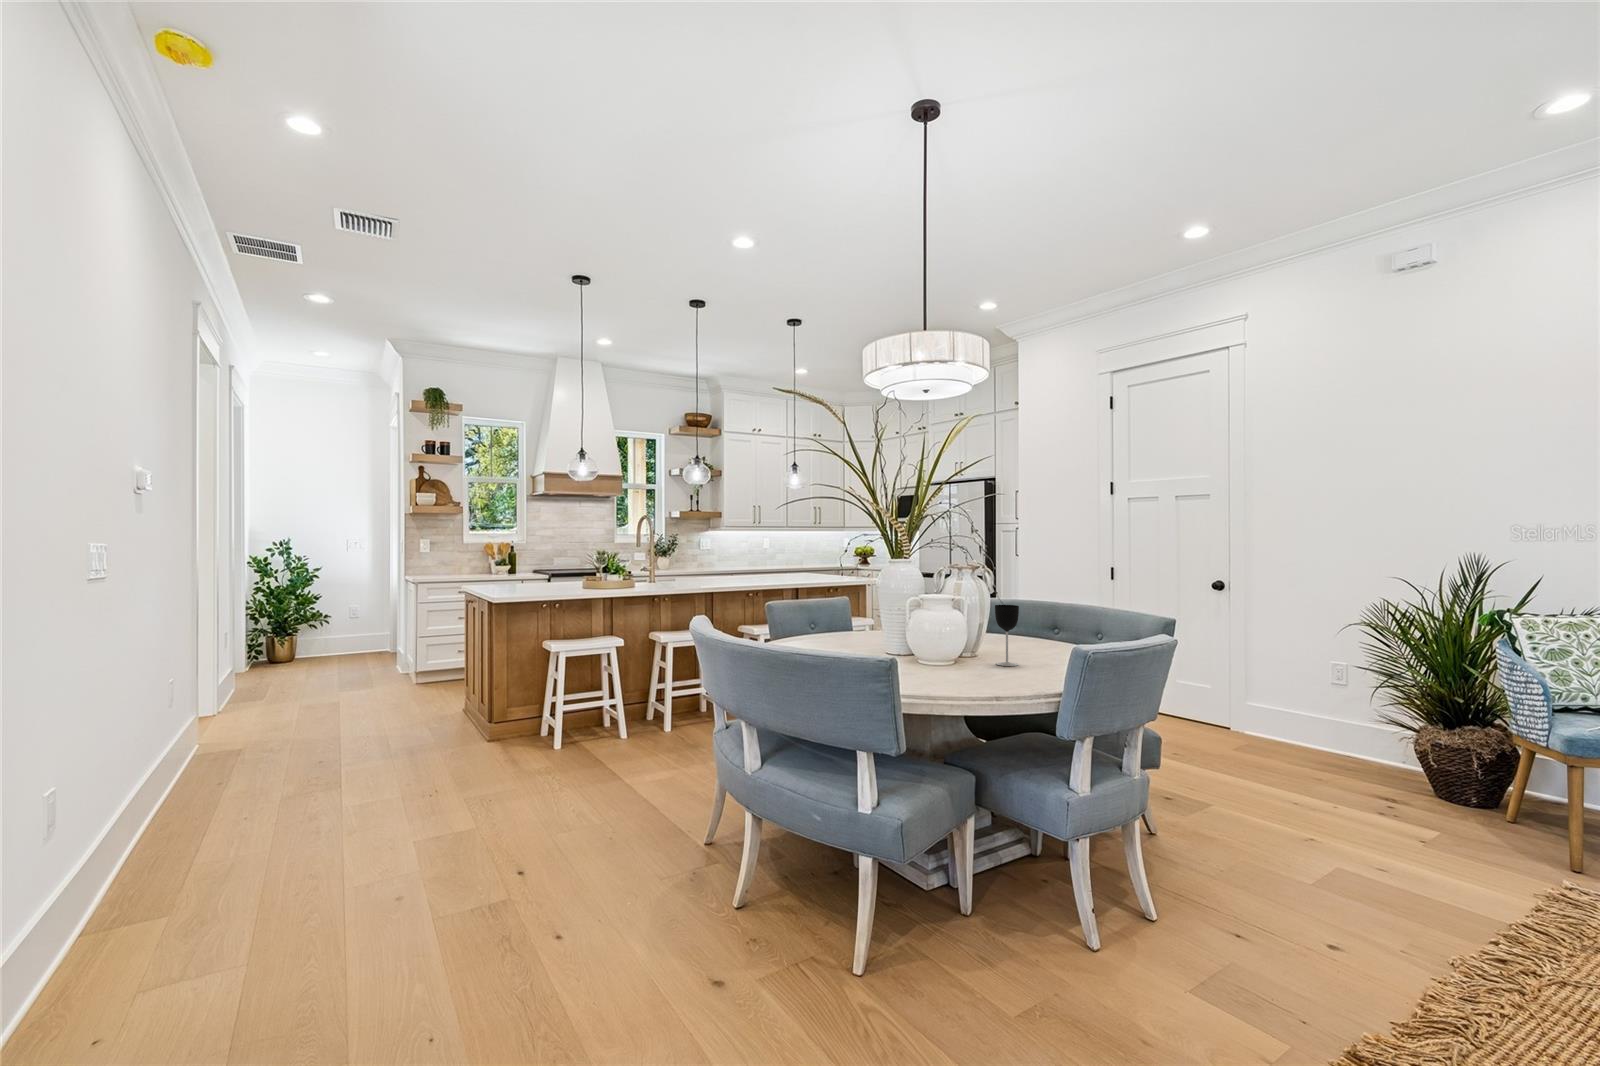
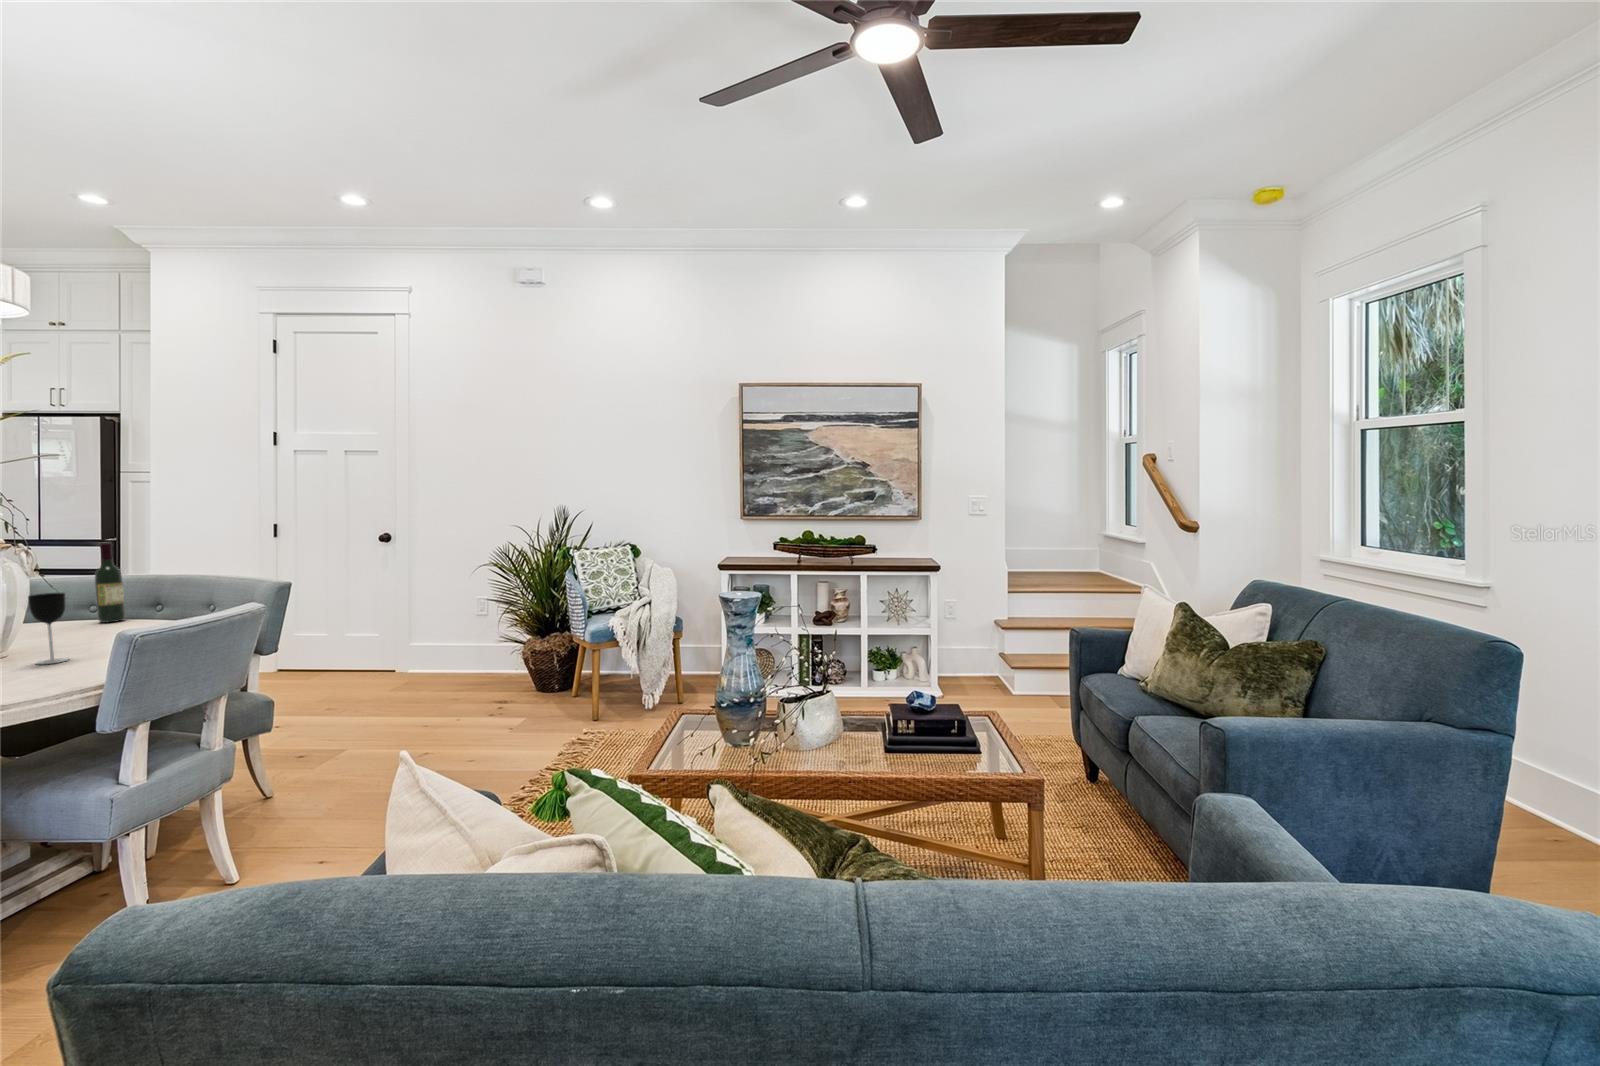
wine bottle: none [1016,569,1035,638] -> present [95,542,125,622]

